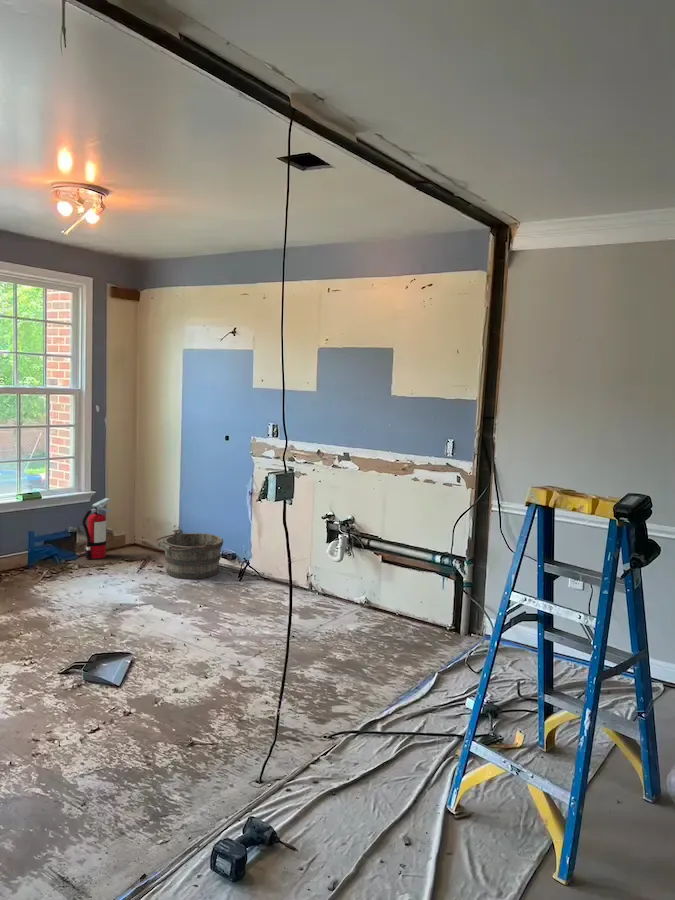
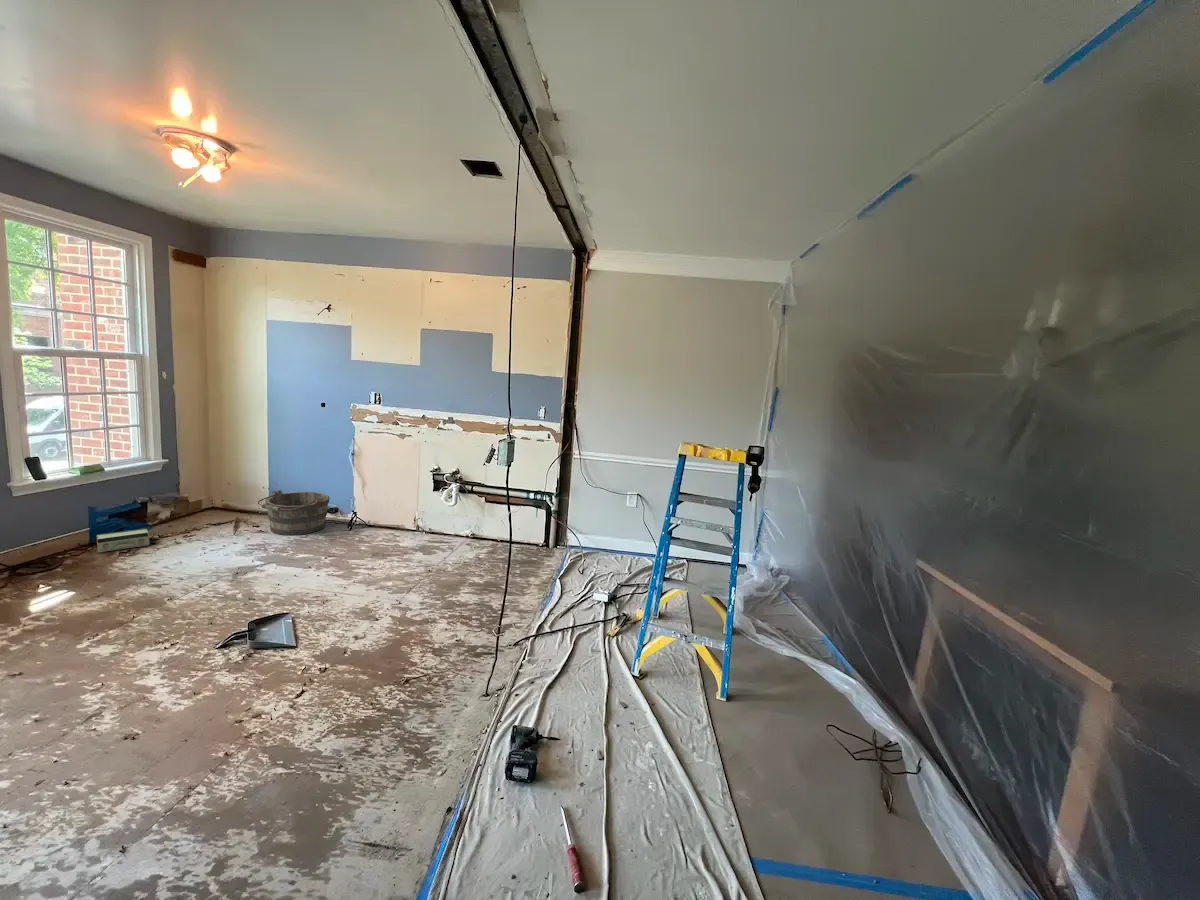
fire extinguisher: present [82,498,111,559] -> none [156,465,189,528]
toolbox: none [32,556,71,574] -> present [97,528,149,553]

